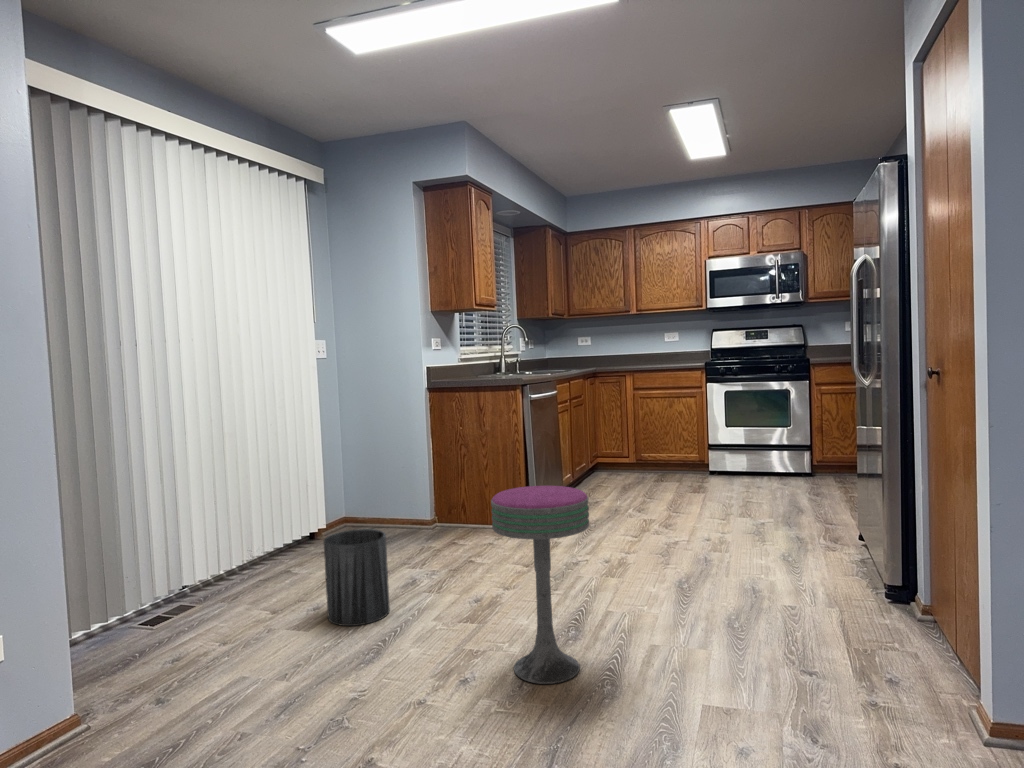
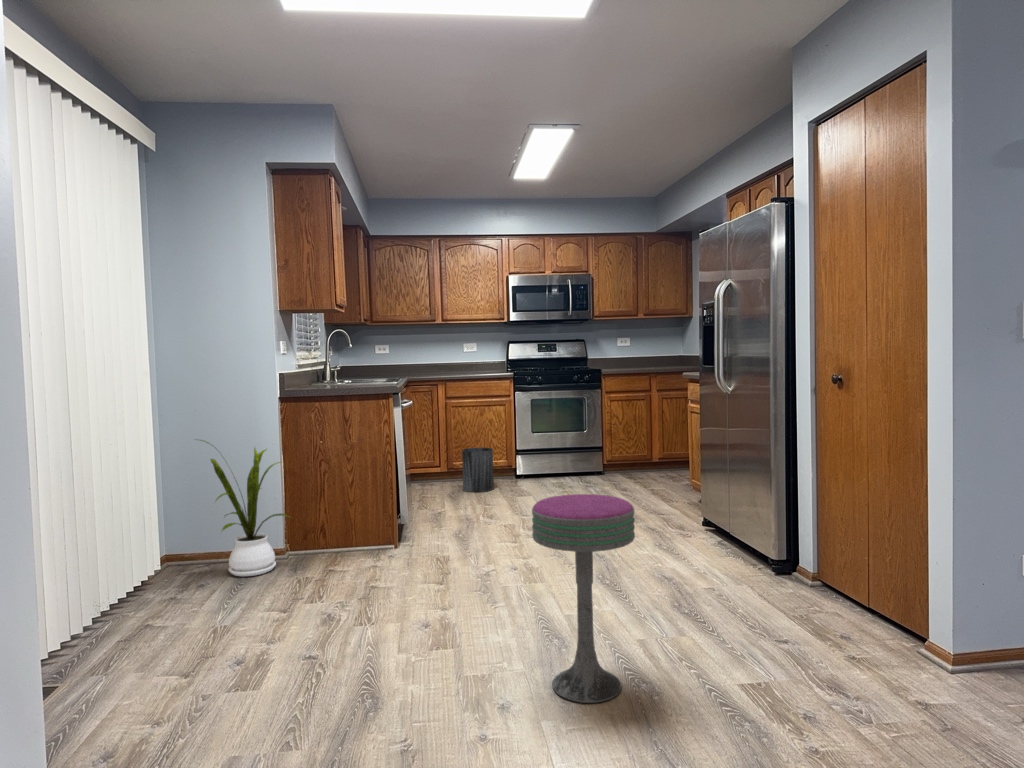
house plant: none [356,421,433,537] -> present [200,440,290,576]
trash can: present [324,529,390,626] -> present [462,447,494,492]

